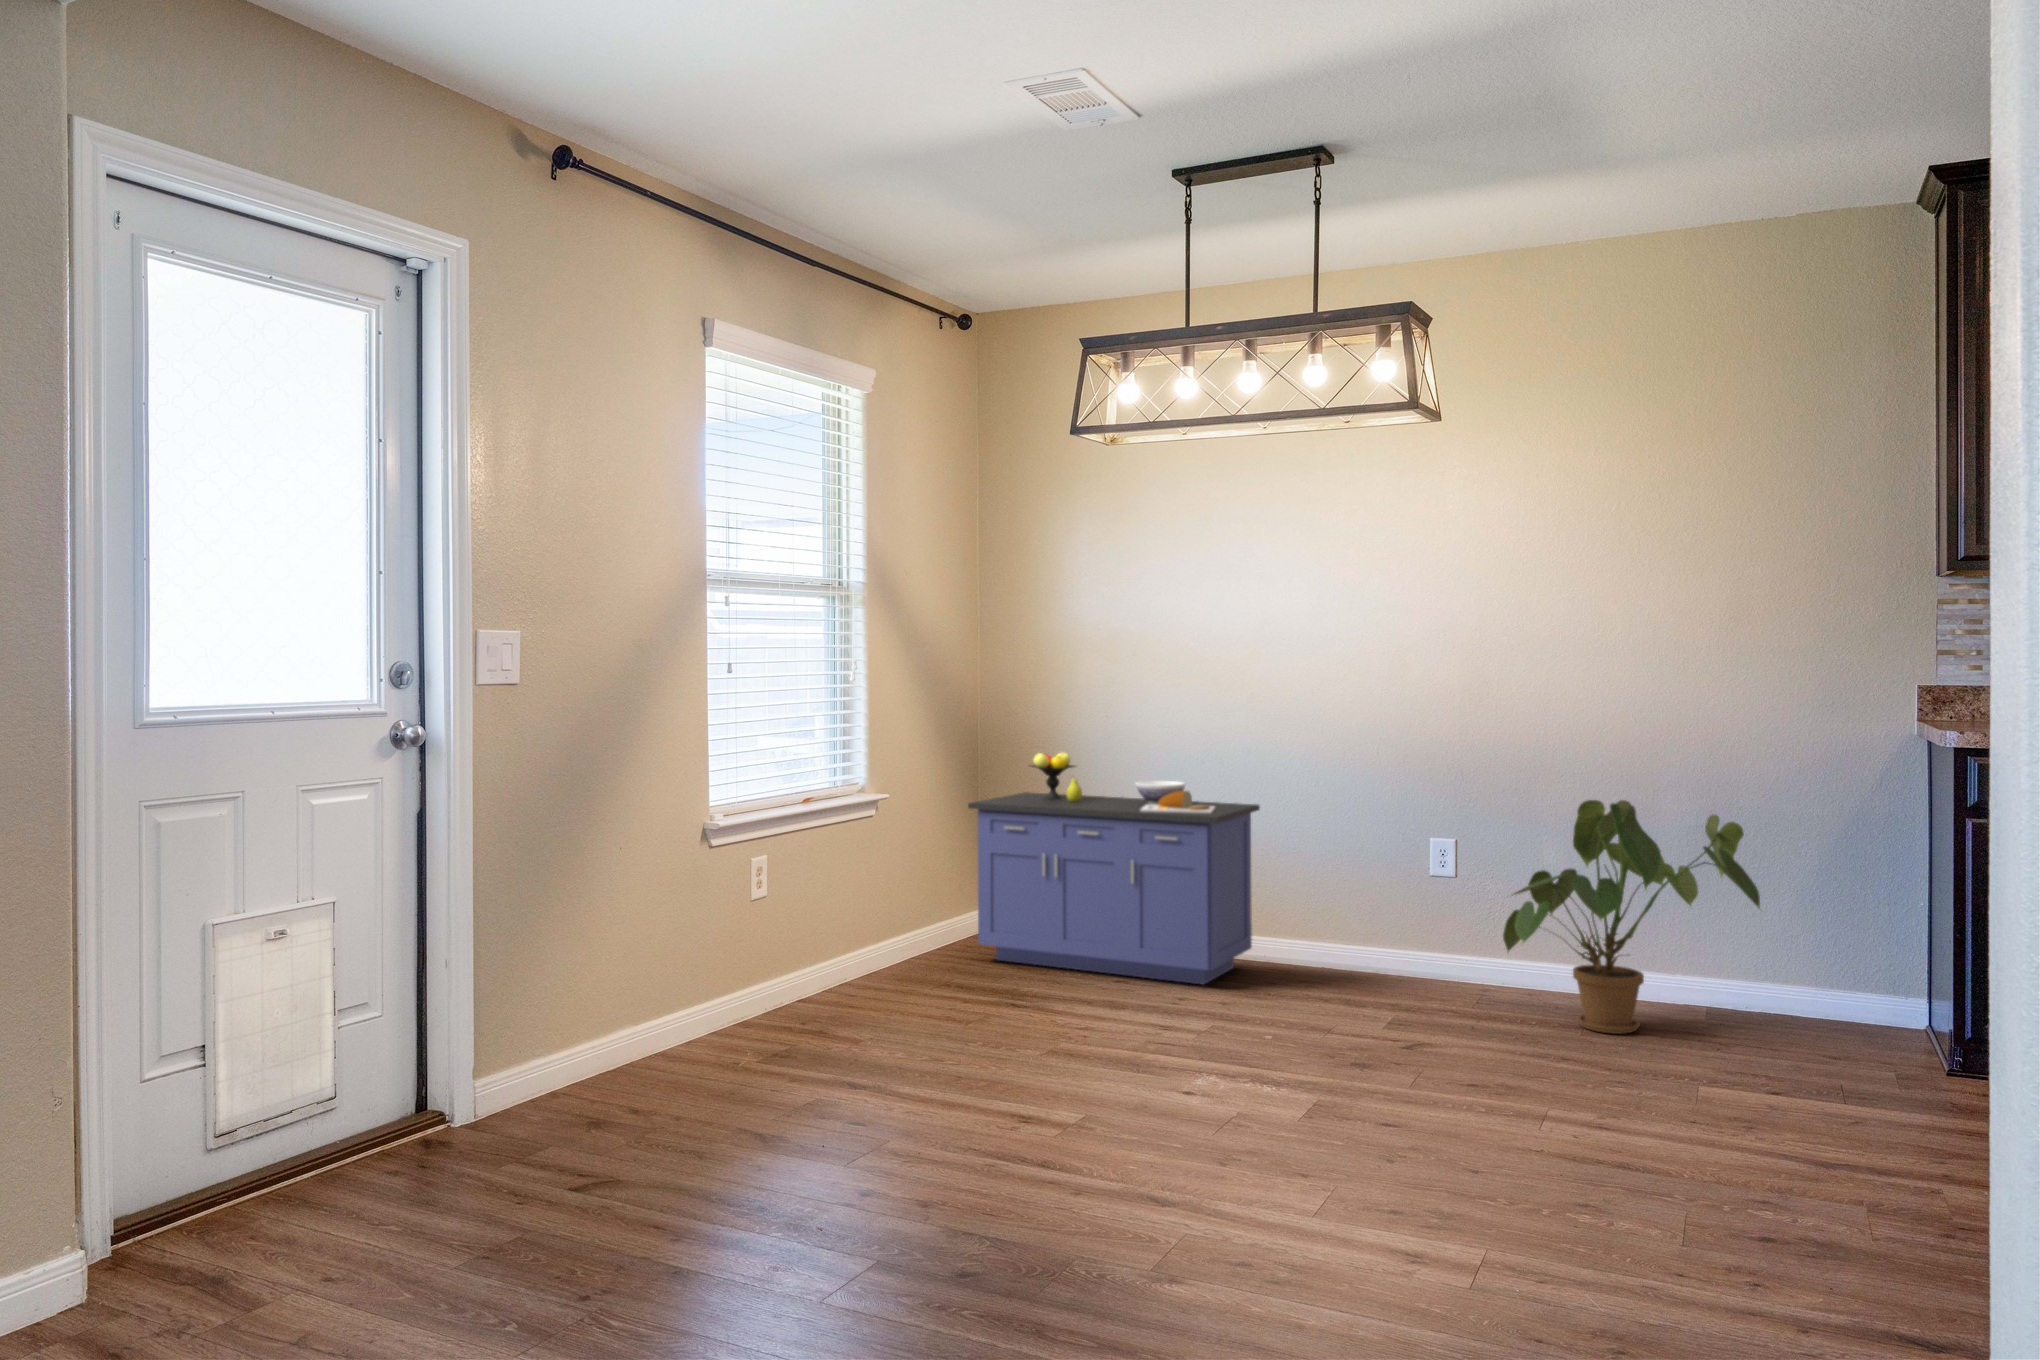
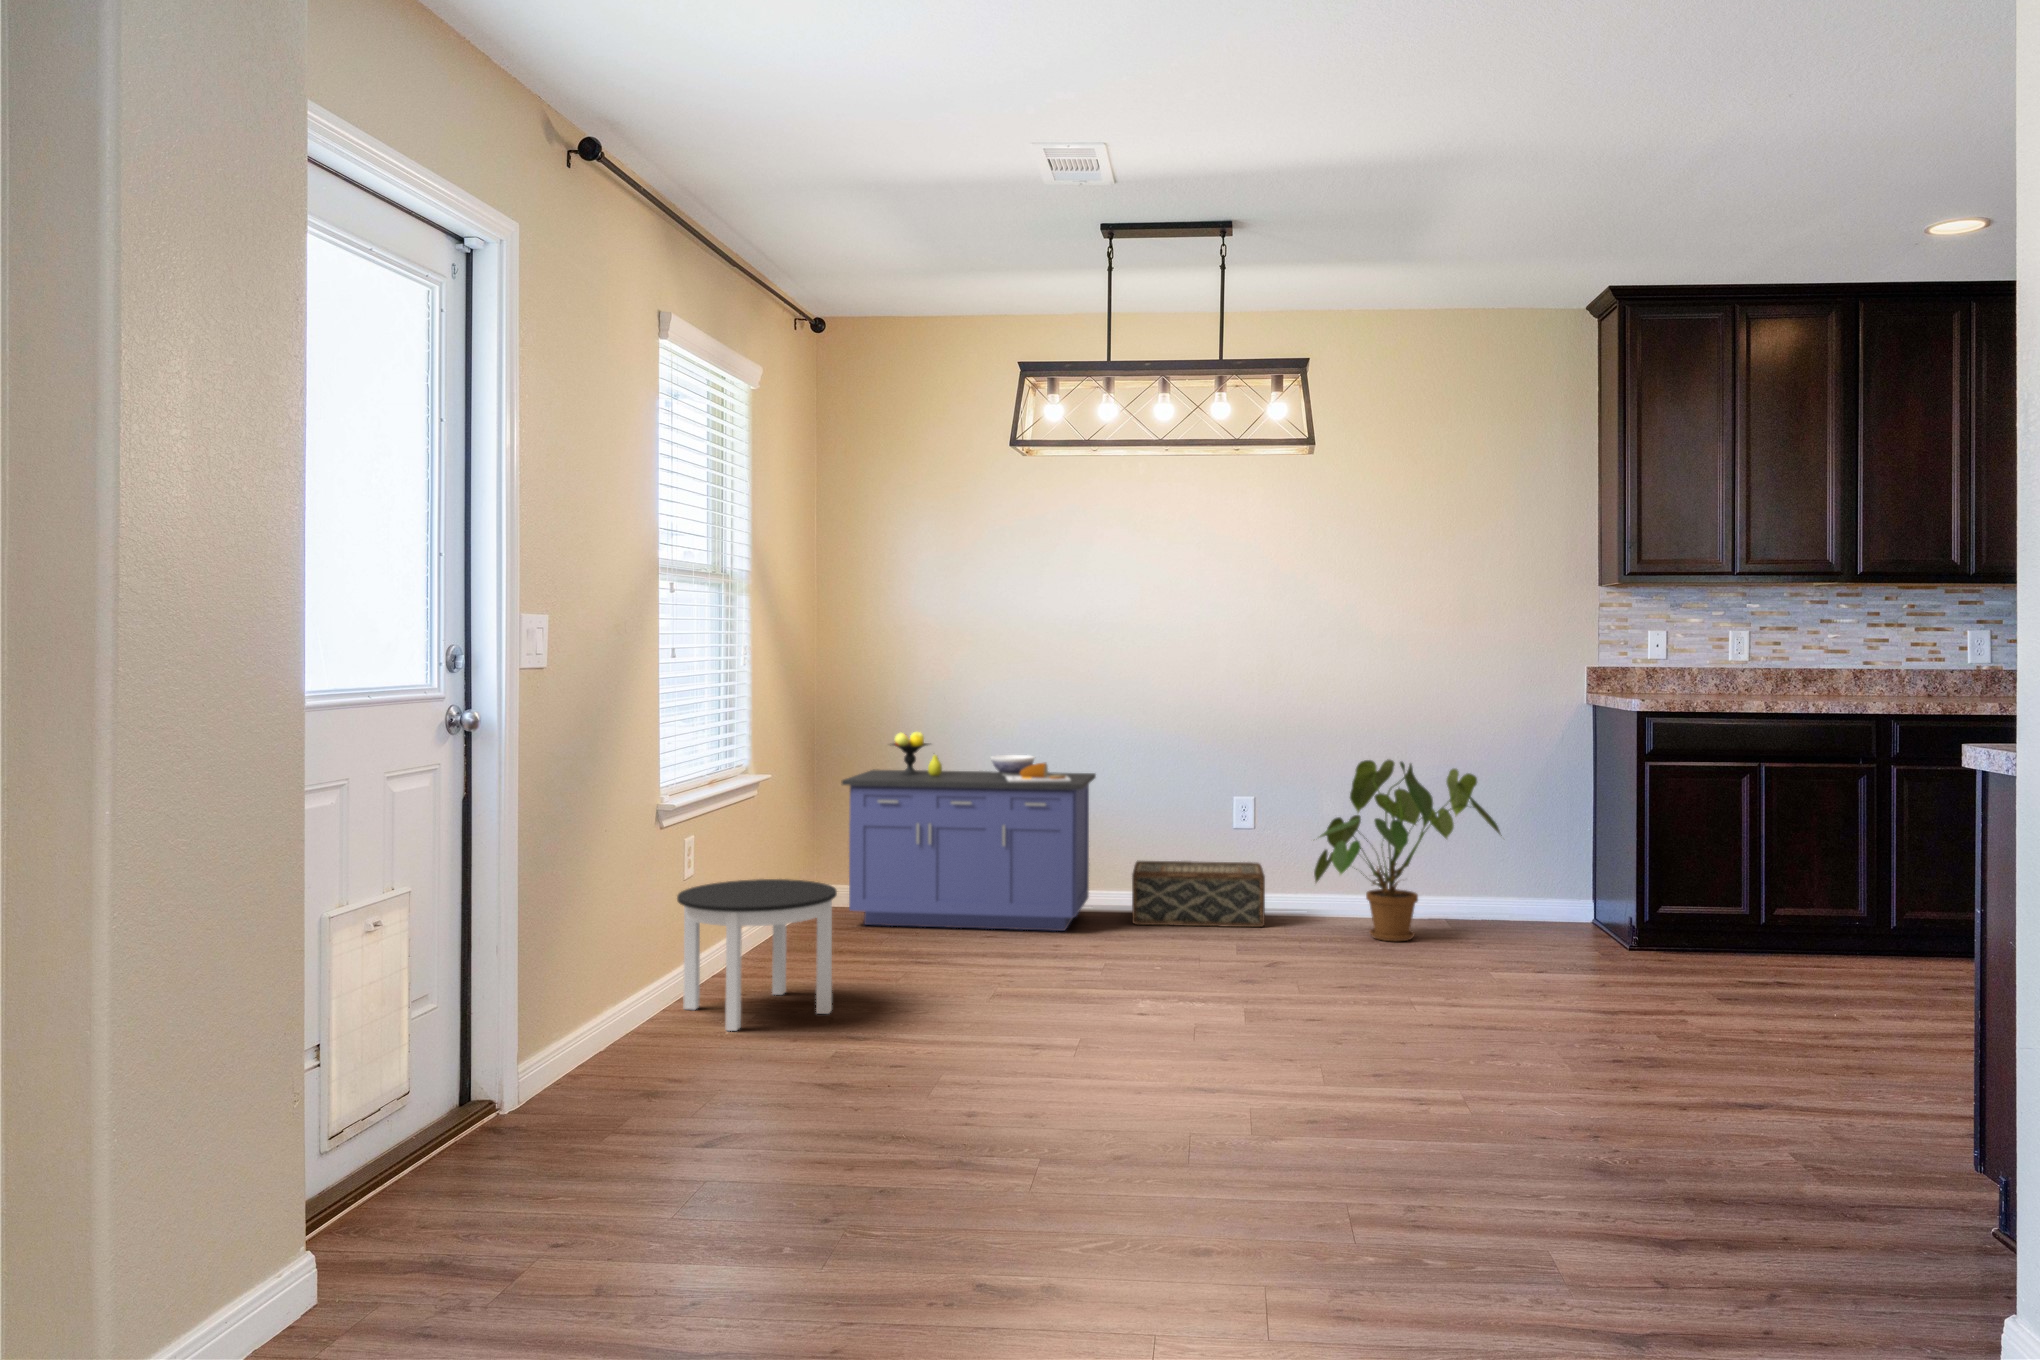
round table: none [711,905,875,1065] -> present [677,879,837,1031]
woven basket: none [1290,909,1464,999] -> present [1132,861,1265,927]

